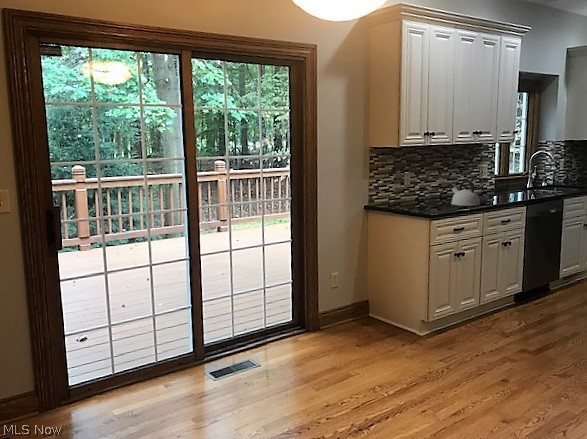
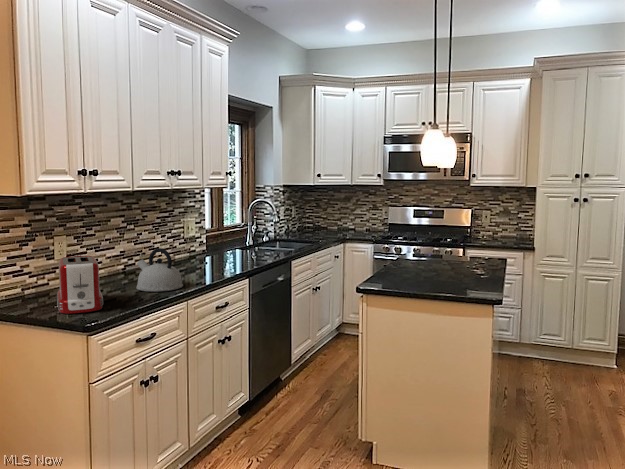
toaster: none [410,182,436,210] -> present [57,256,103,314]

